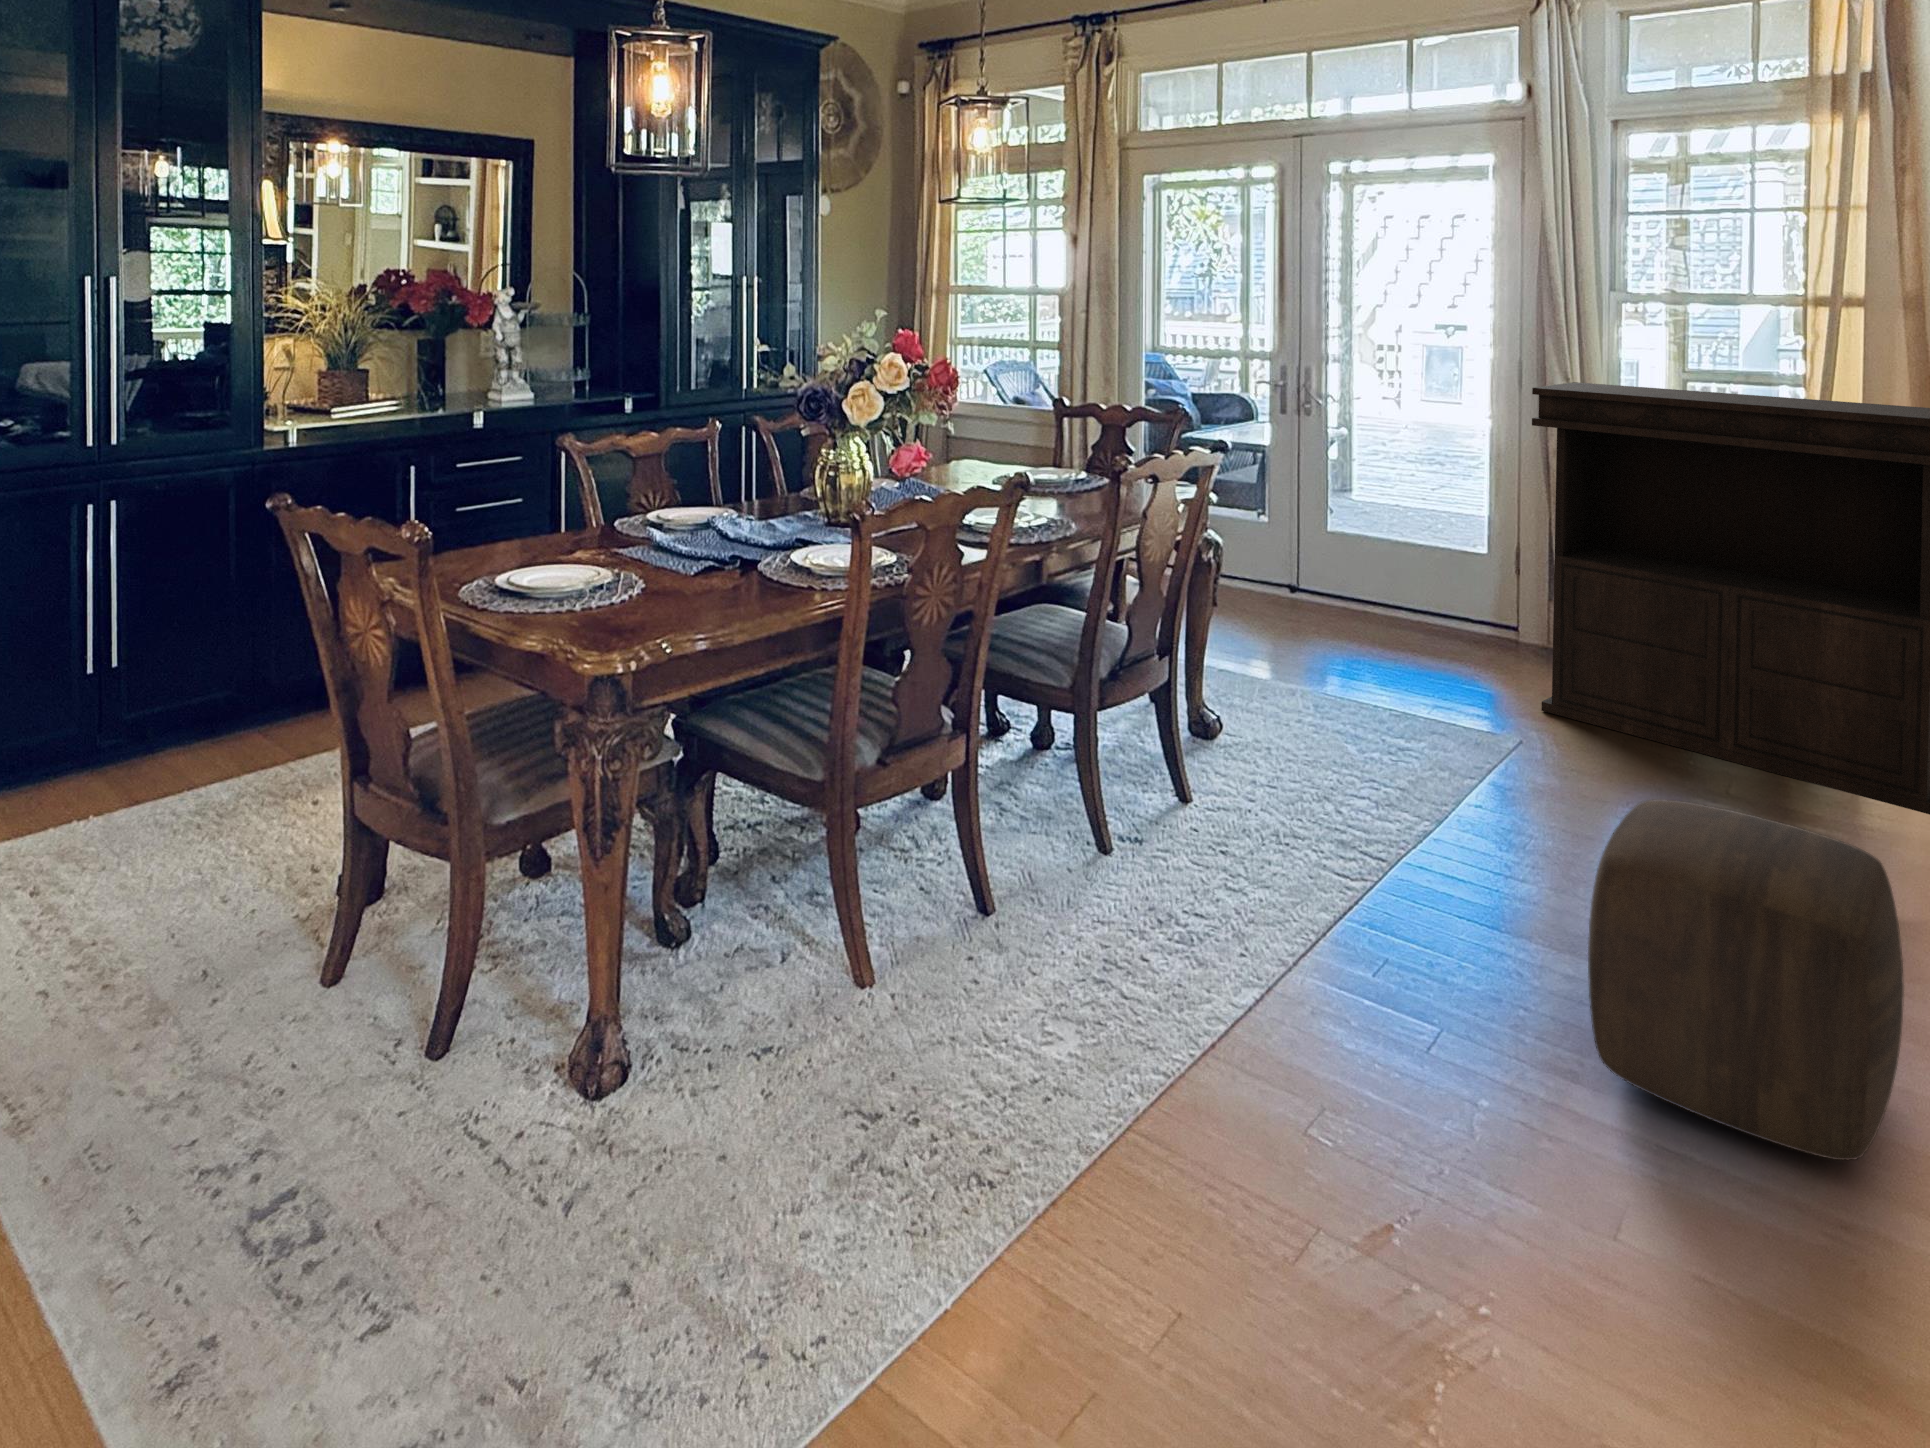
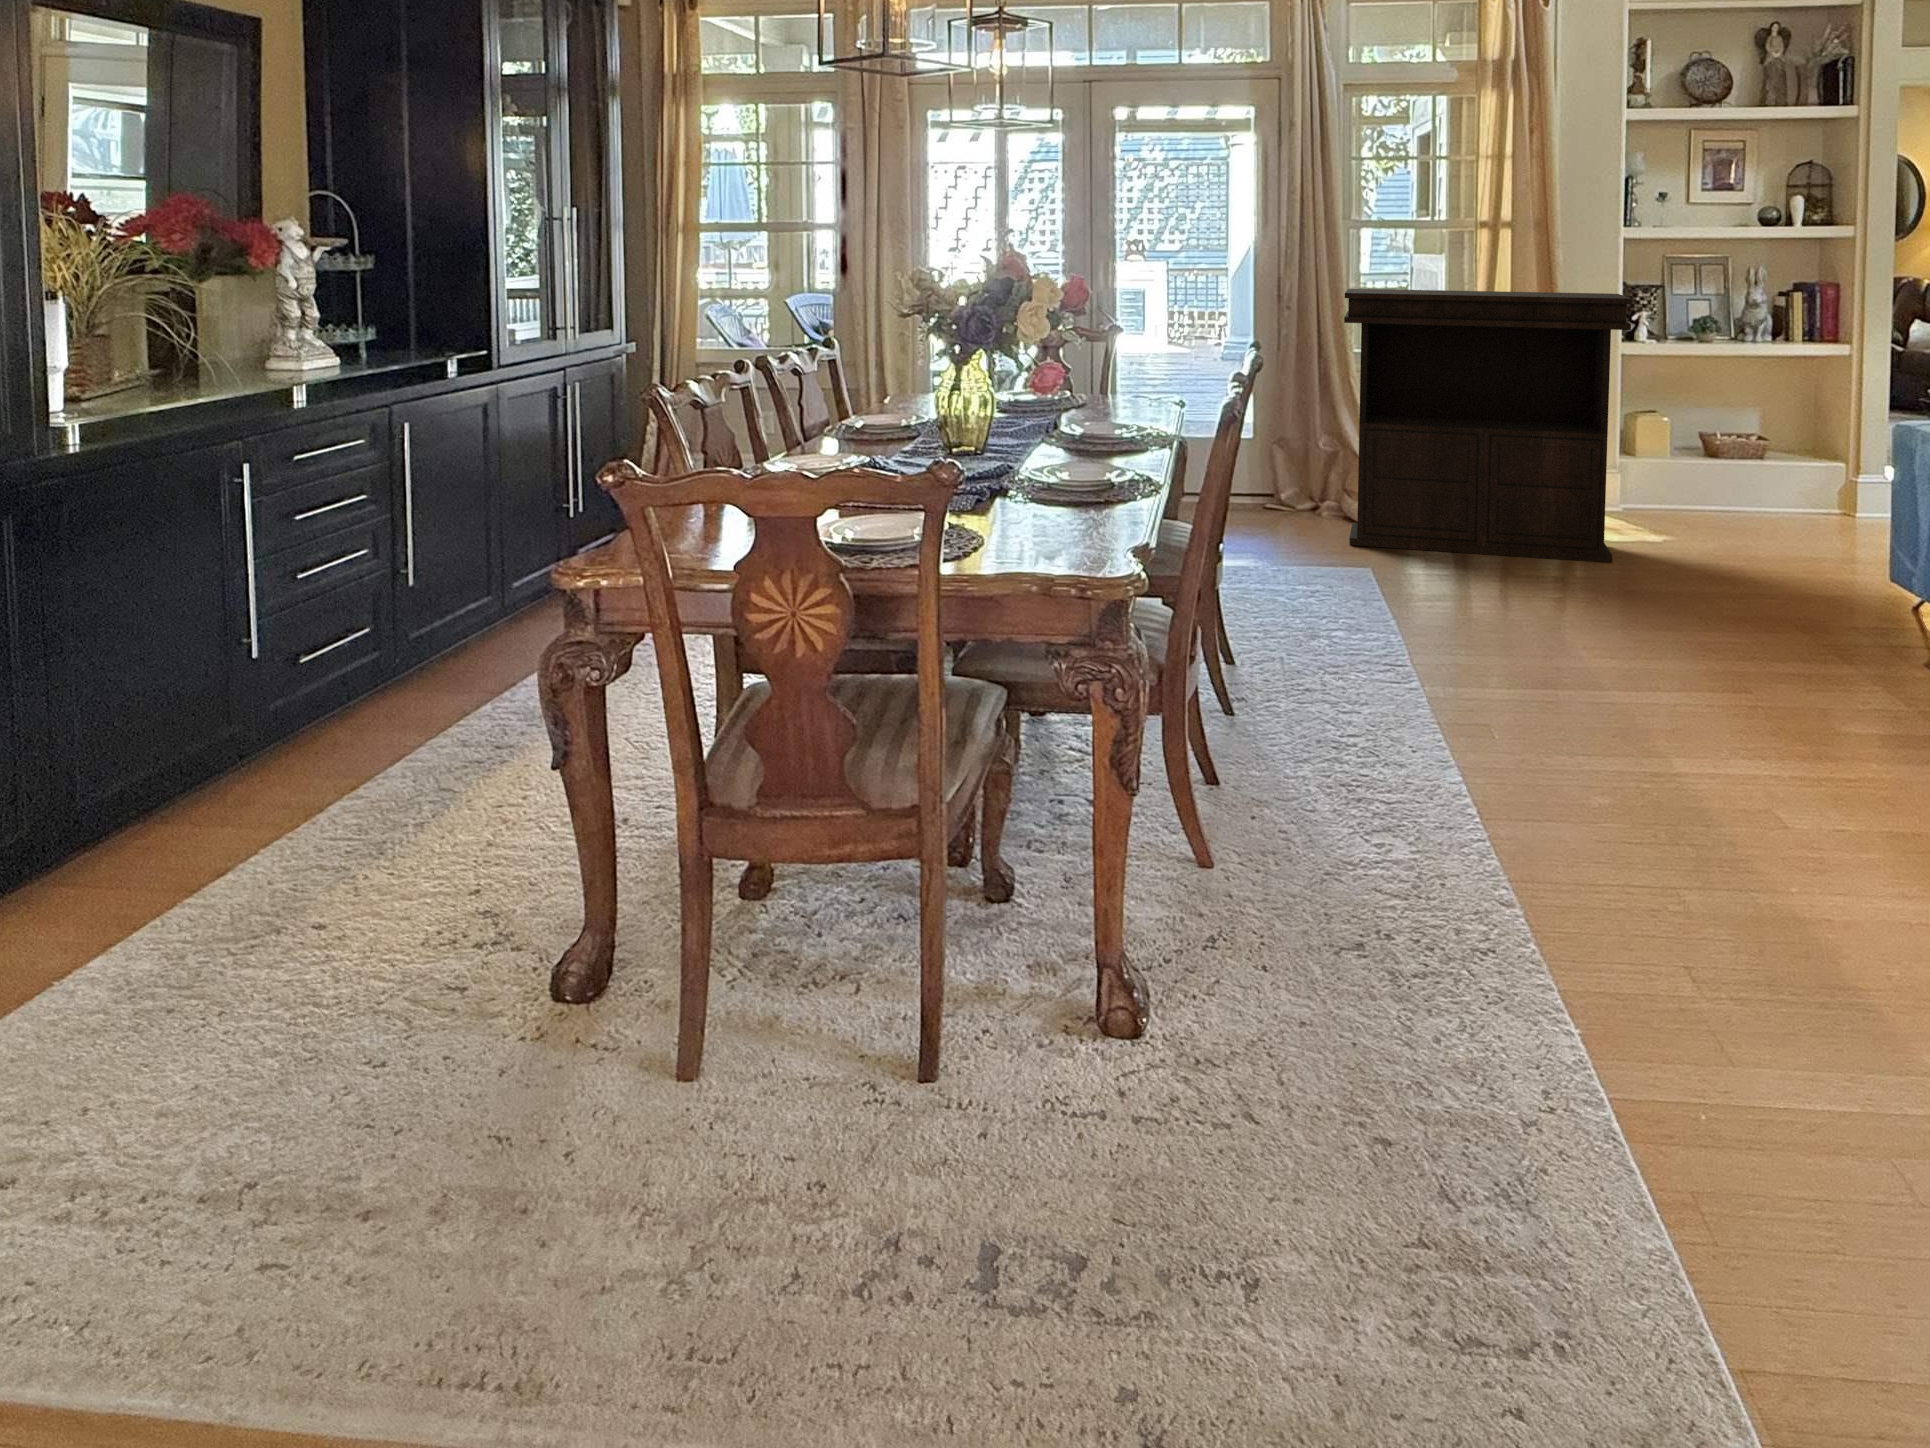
ottoman: present [1588,799,1904,1160] -> none [1626,559,1840,754]

